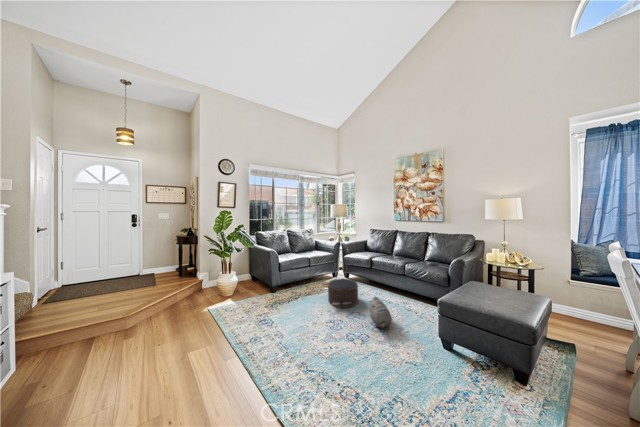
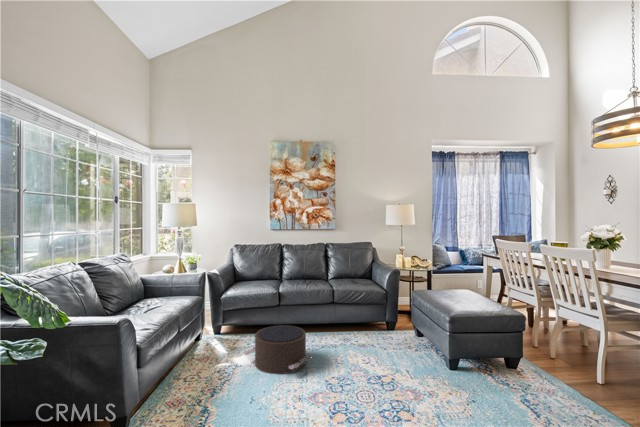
plush toy: present [369,297,392,329] -> none [339,331,390,369]

